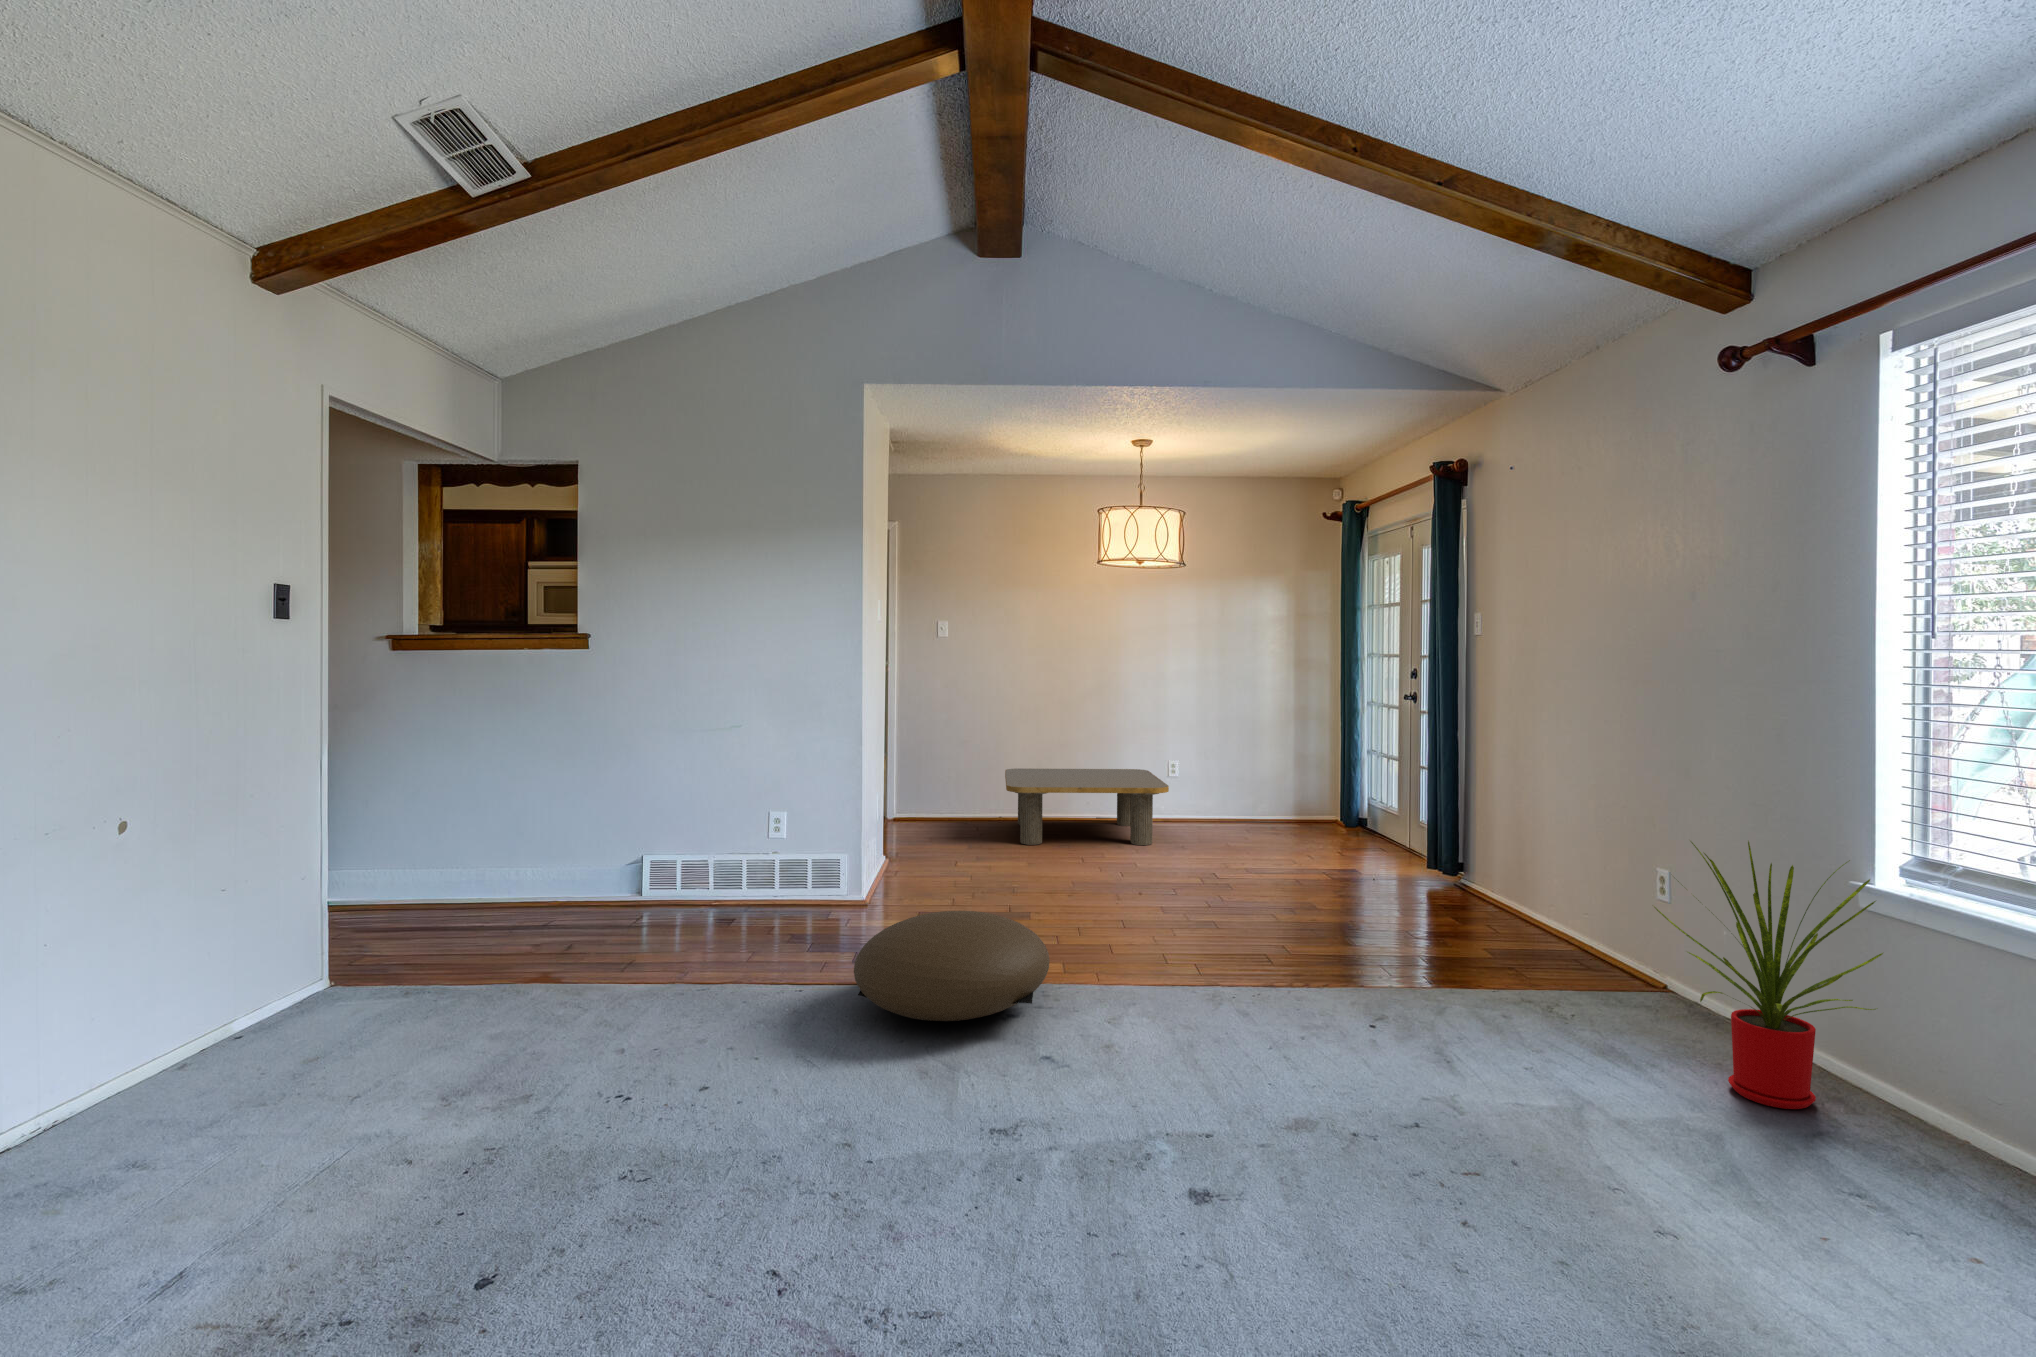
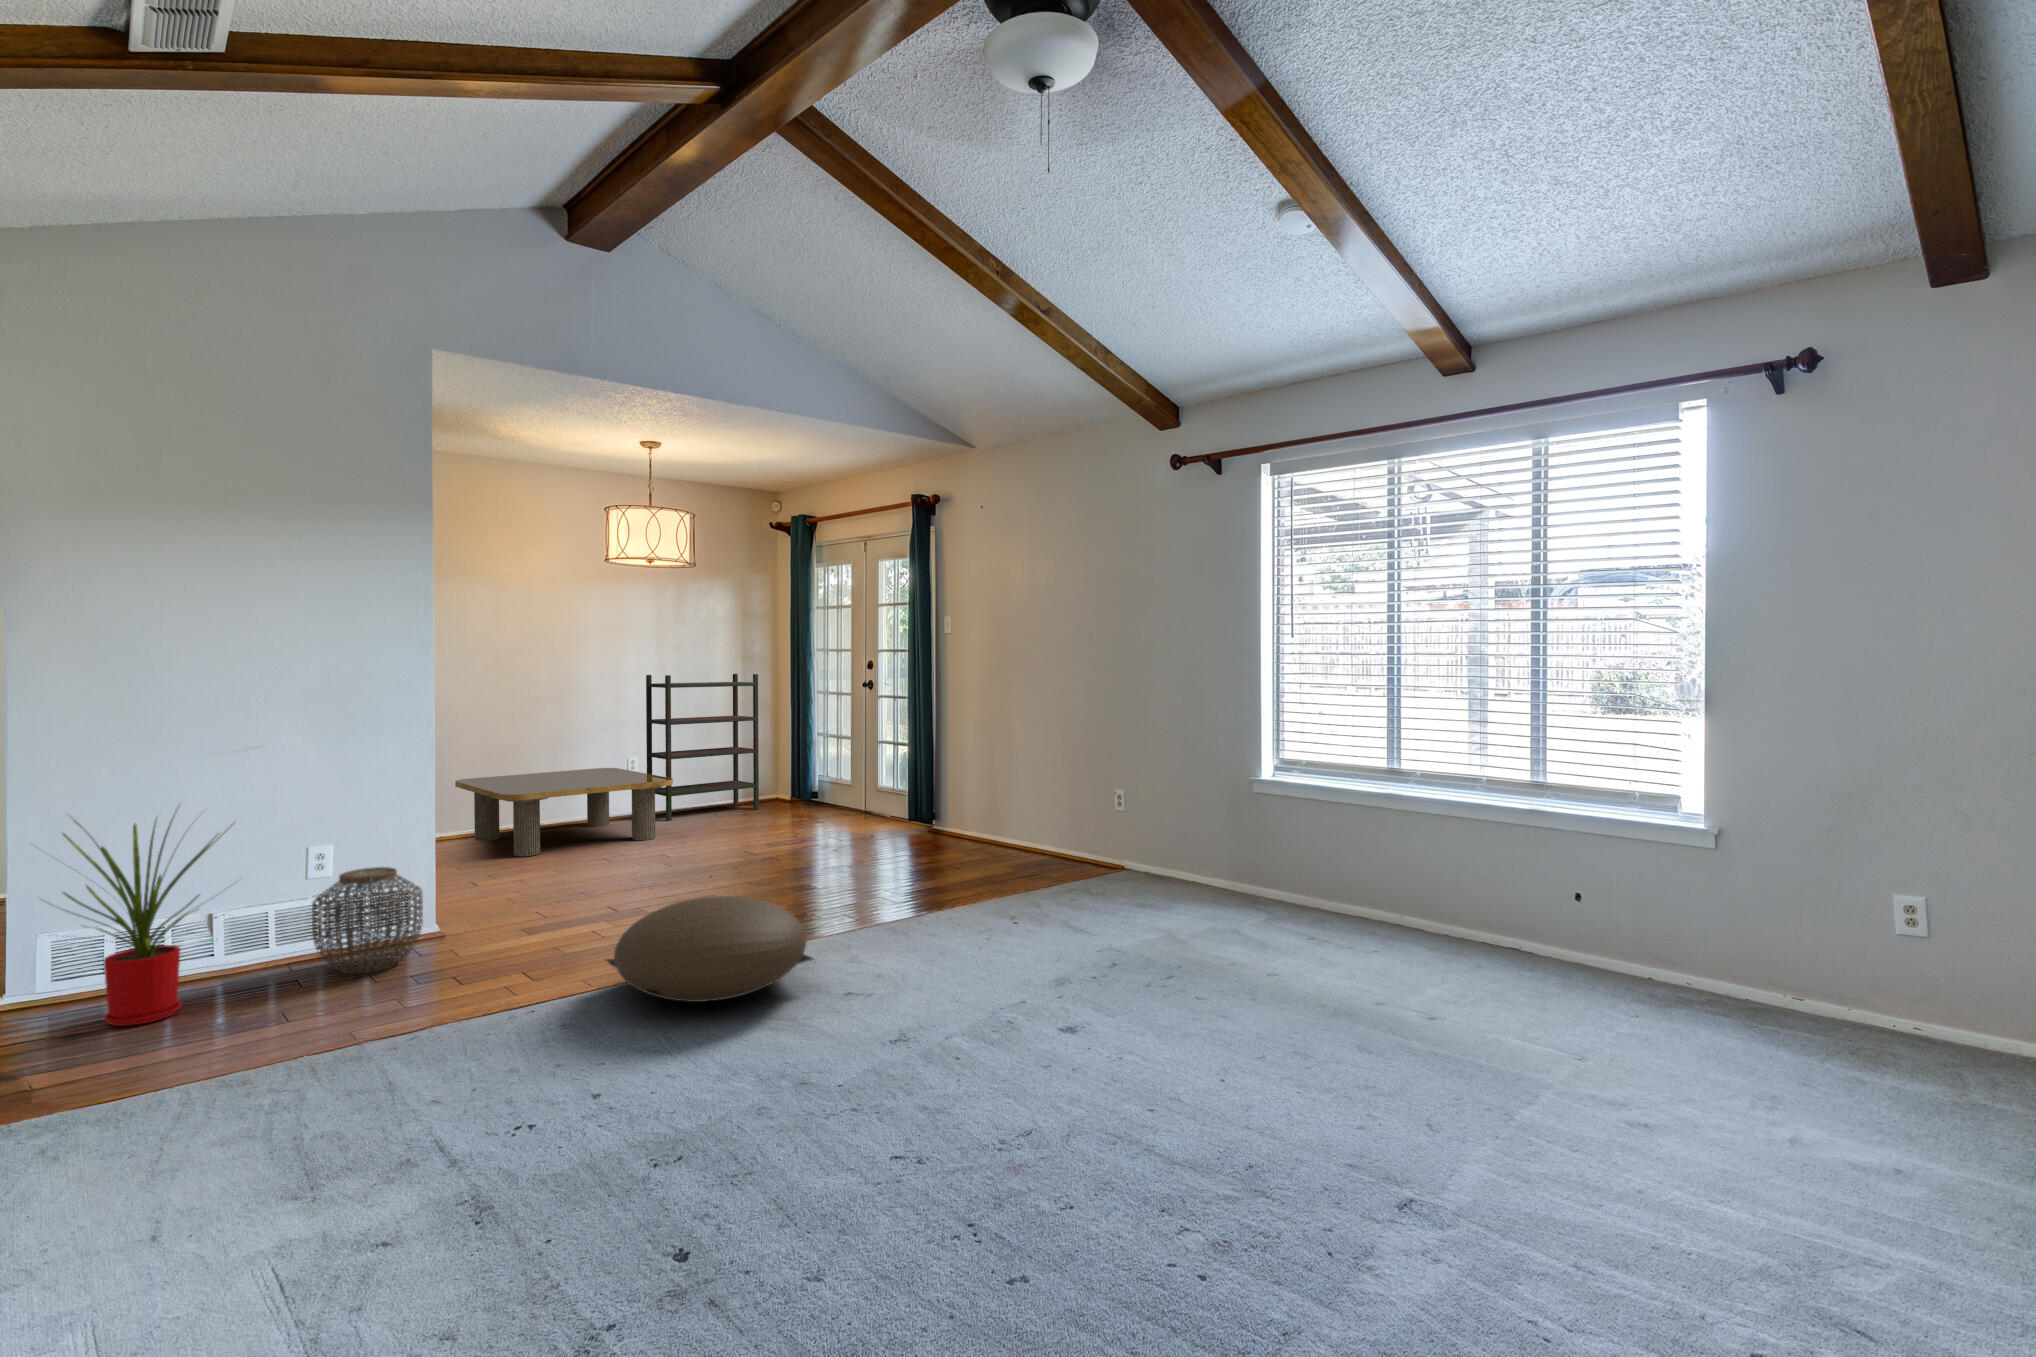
bookshelf: none [1181,679,1295,829] -> present [646,674,759,820]
woven basket: none [753,835,830,922] -> present [312,867,423,974]
house plant: present [1654,841,1883,1109] -> present [60,807,235,1026]

